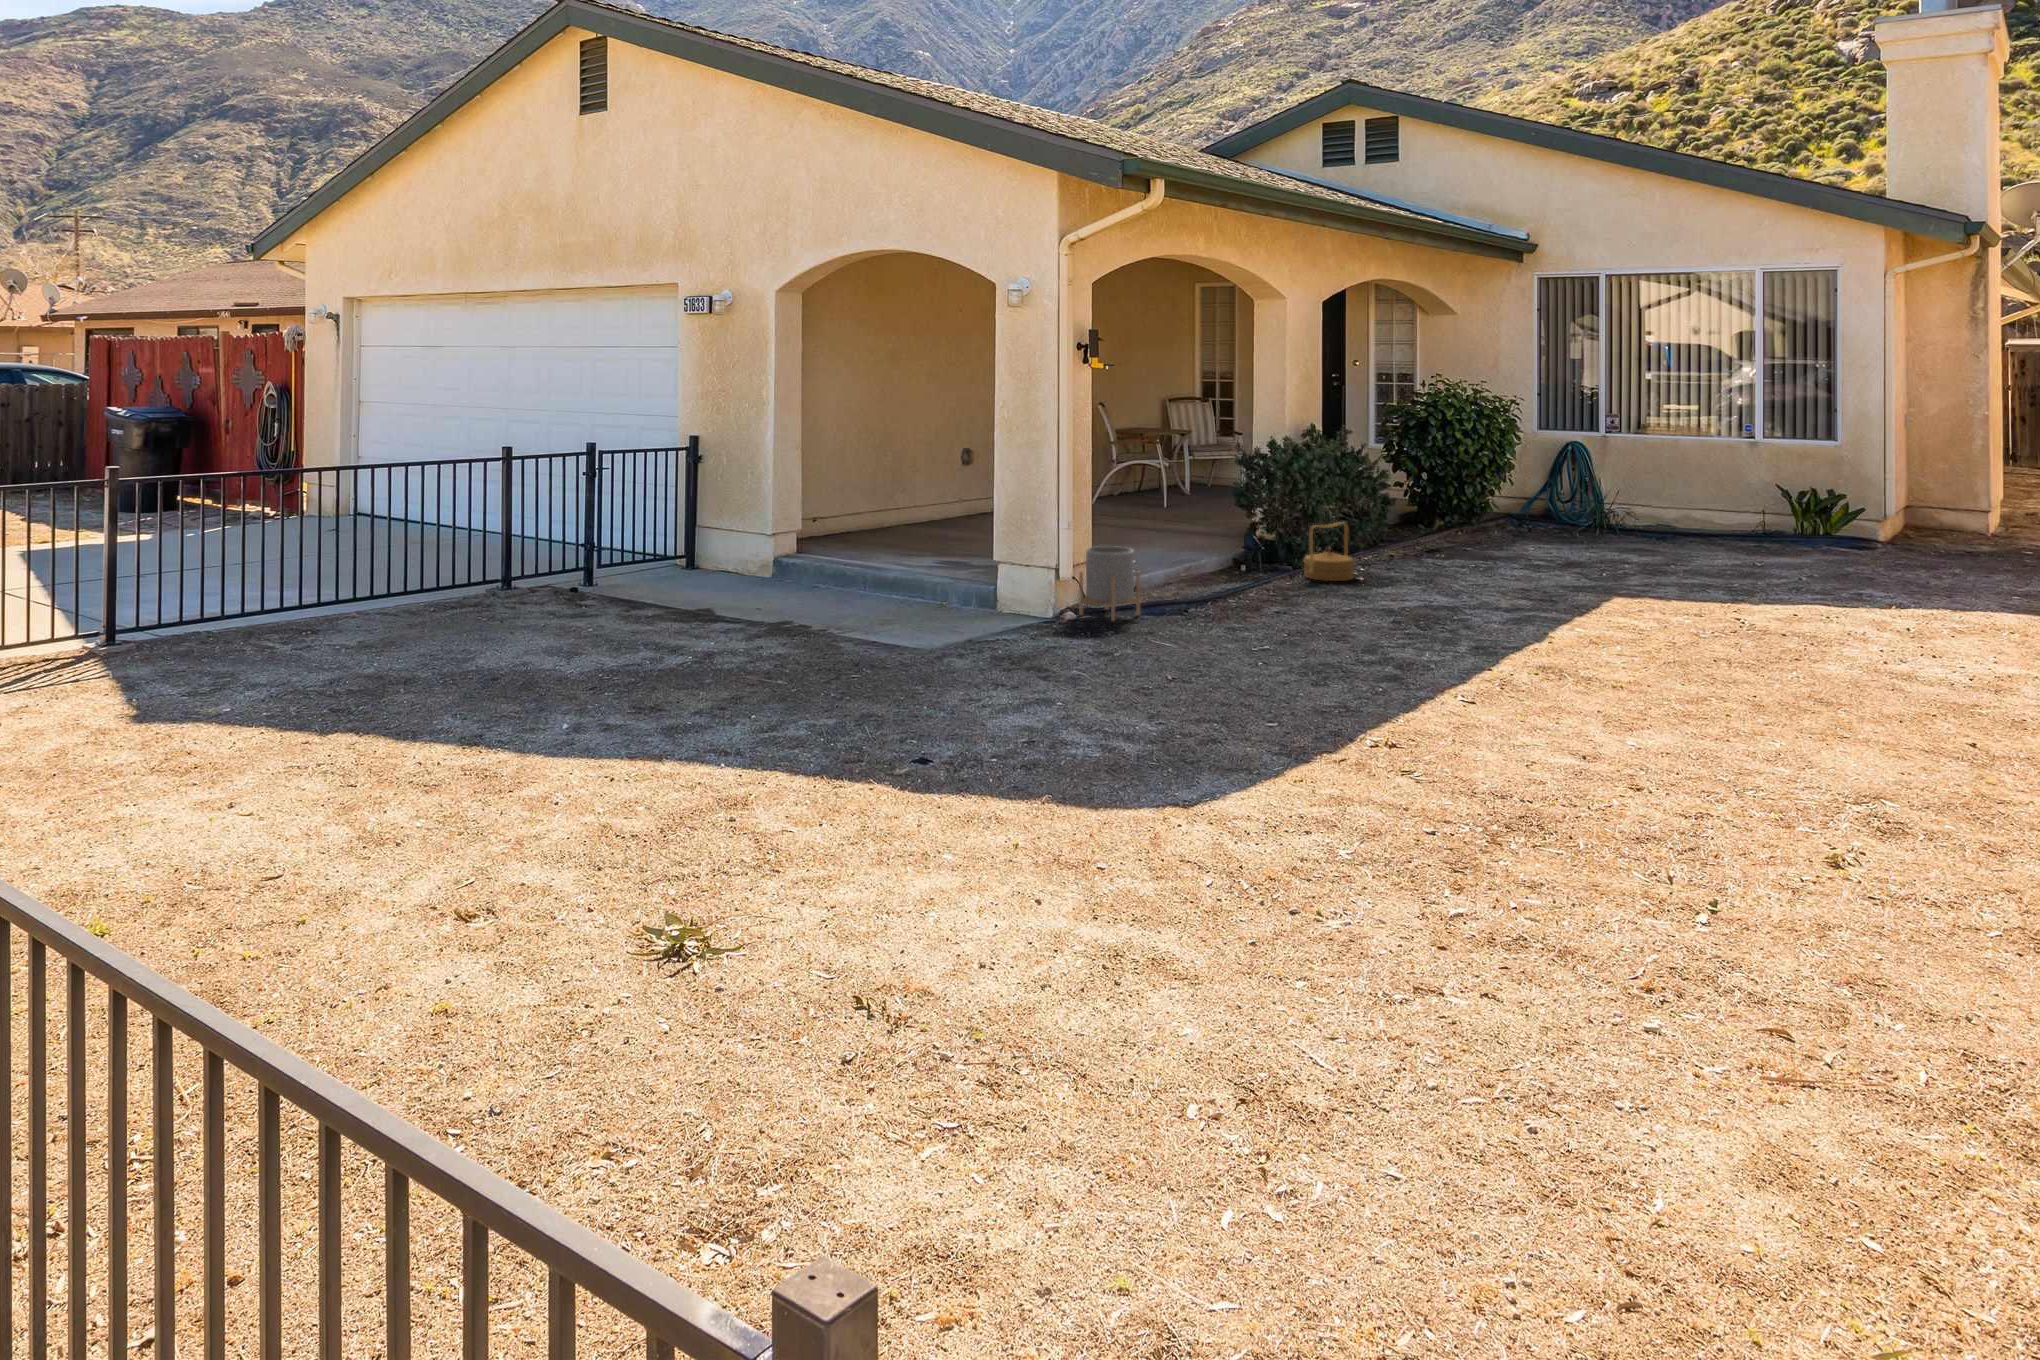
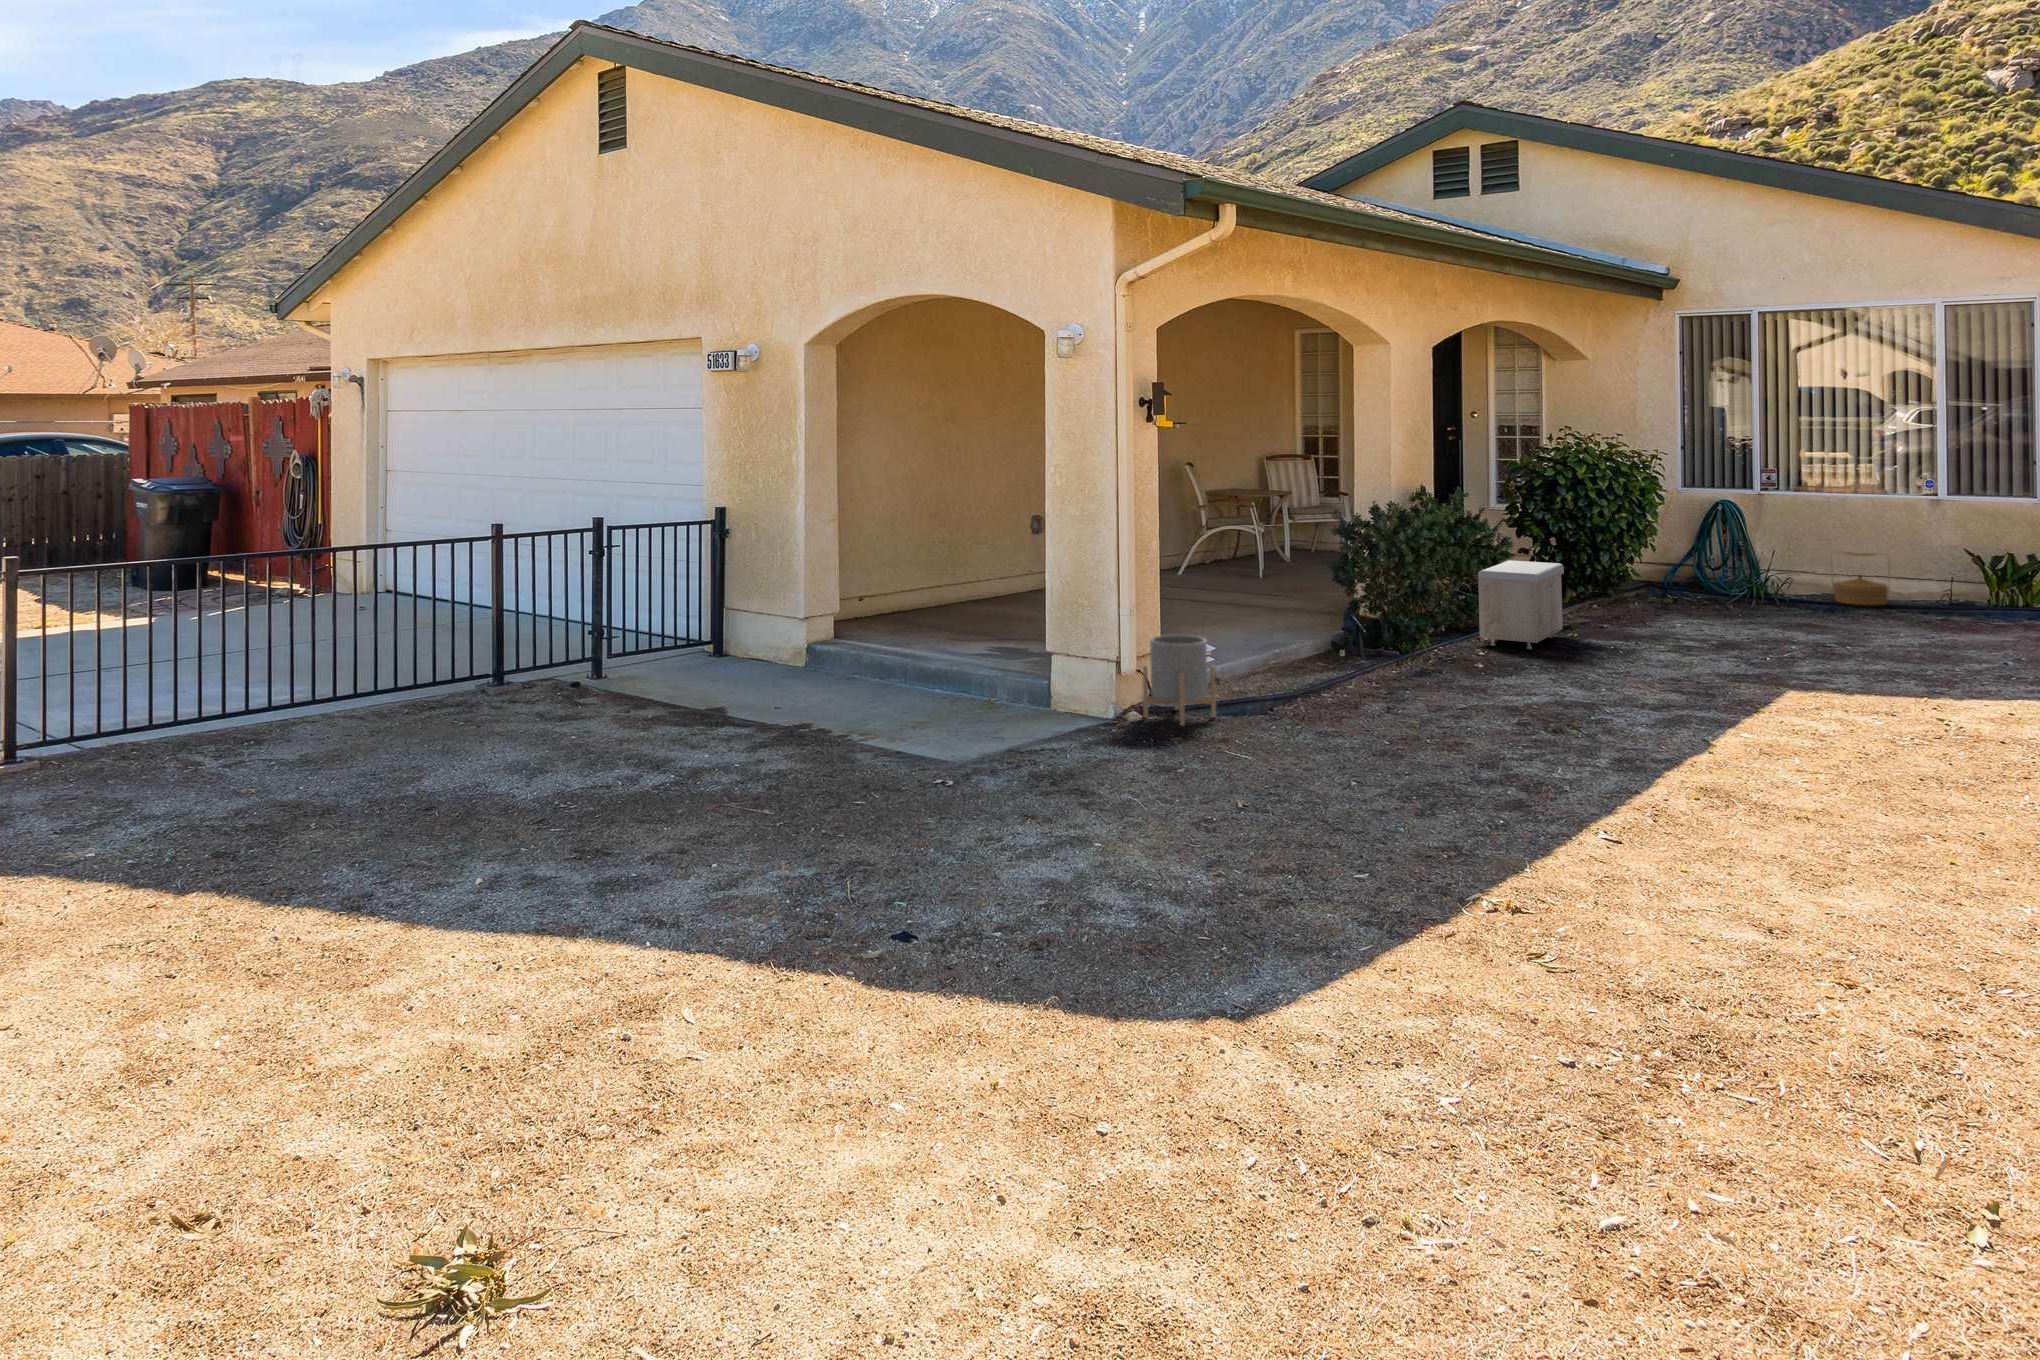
storage bench: none [1359,490,1432,566] -> present [1478,560,1564,649]
woven basket: present [1304,523,1354,581] -> present [1831,552,1890,605]

